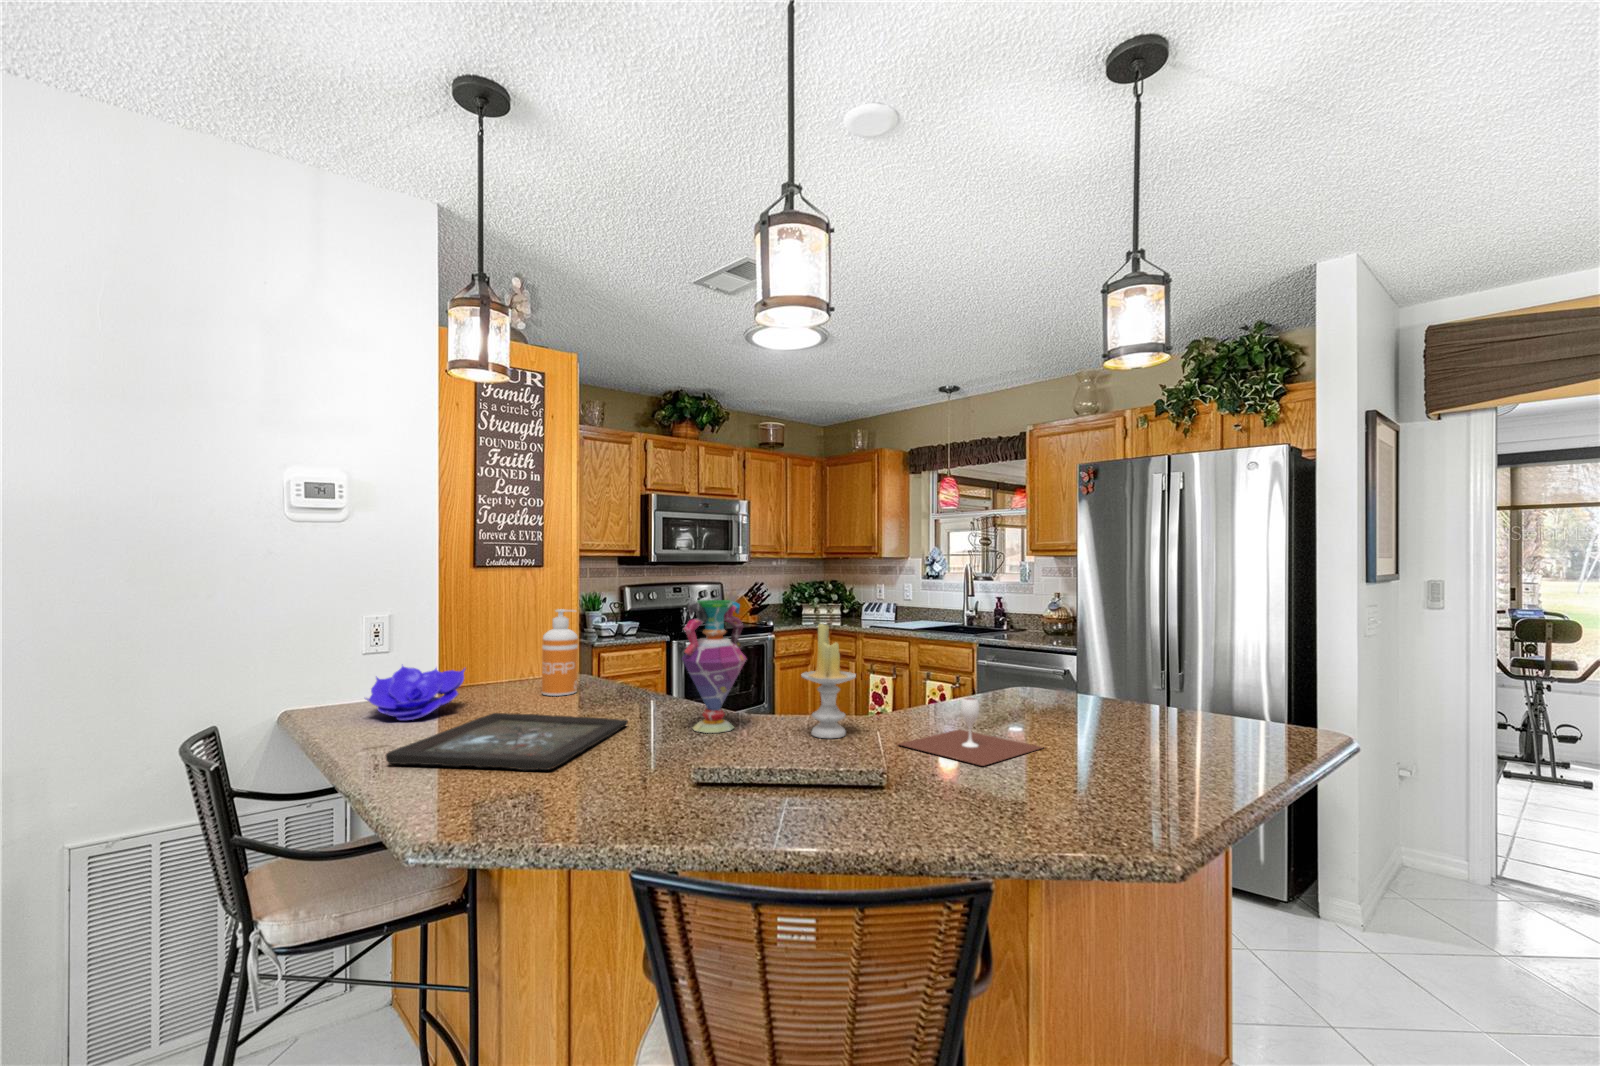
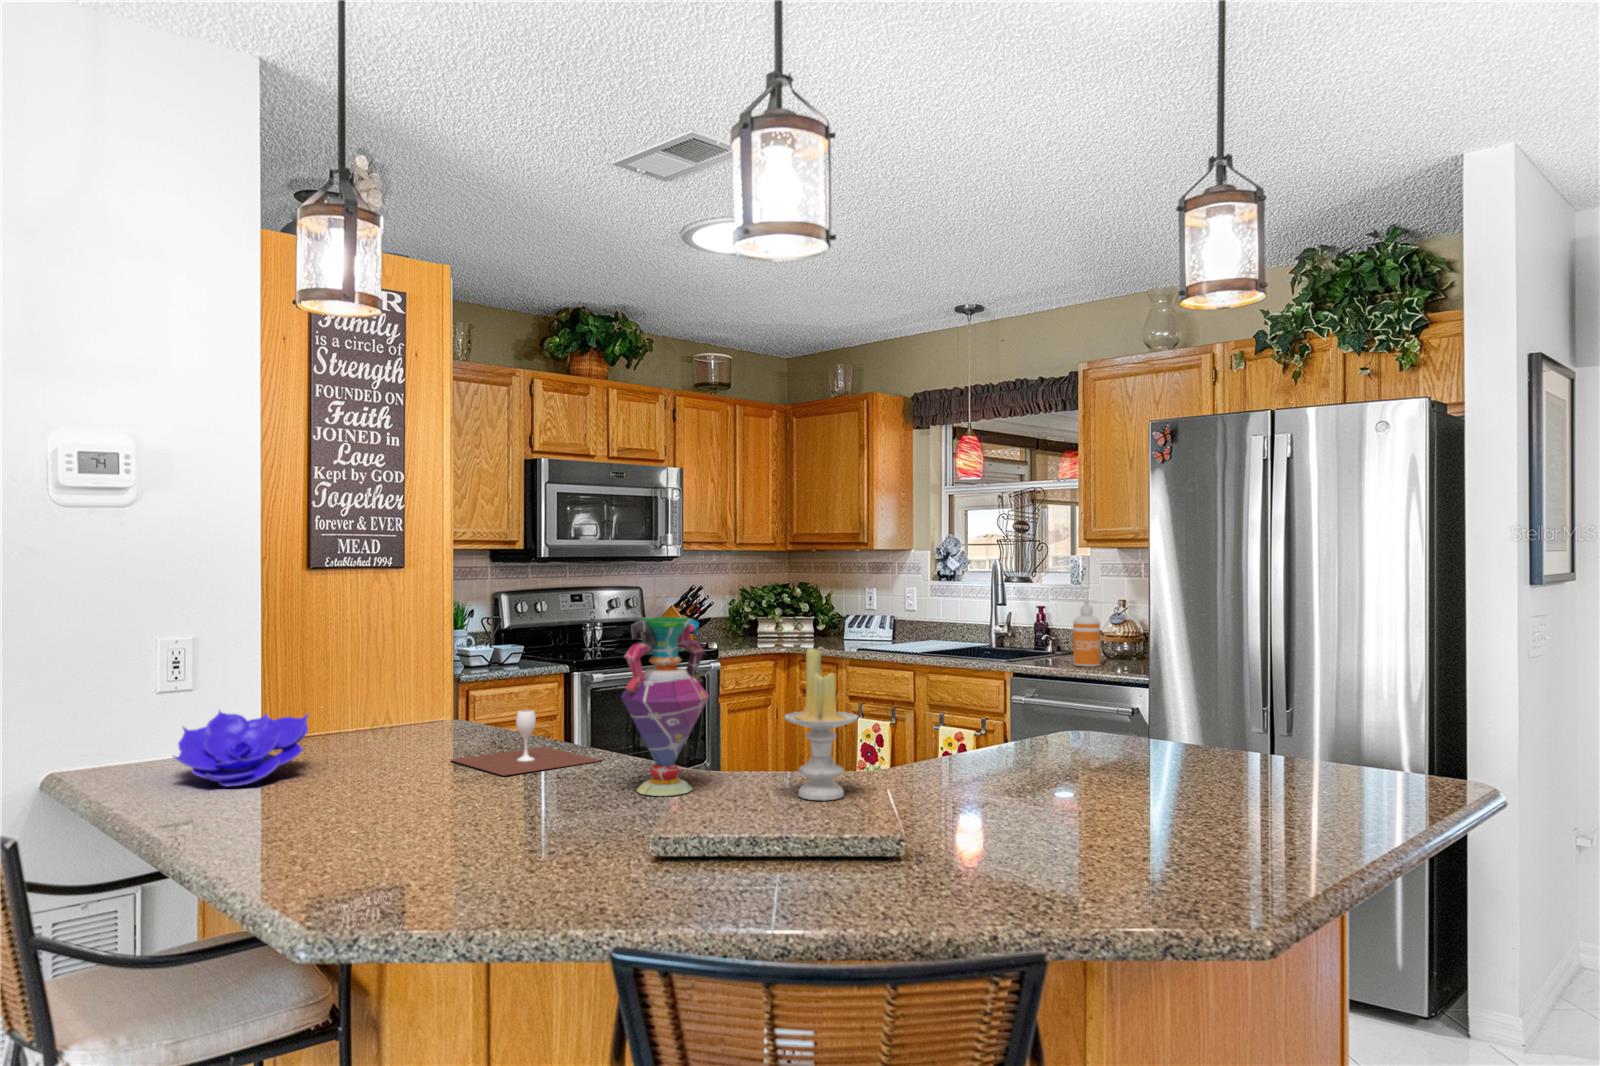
soap dispenser: present [542,609,578,696] -> present [1073,600,1100,667]
wine glass: present [898,697,1042,766] -> present [451,710,600,776]
tray: present [385,713,628,770] -> none [232,774,547,846]

